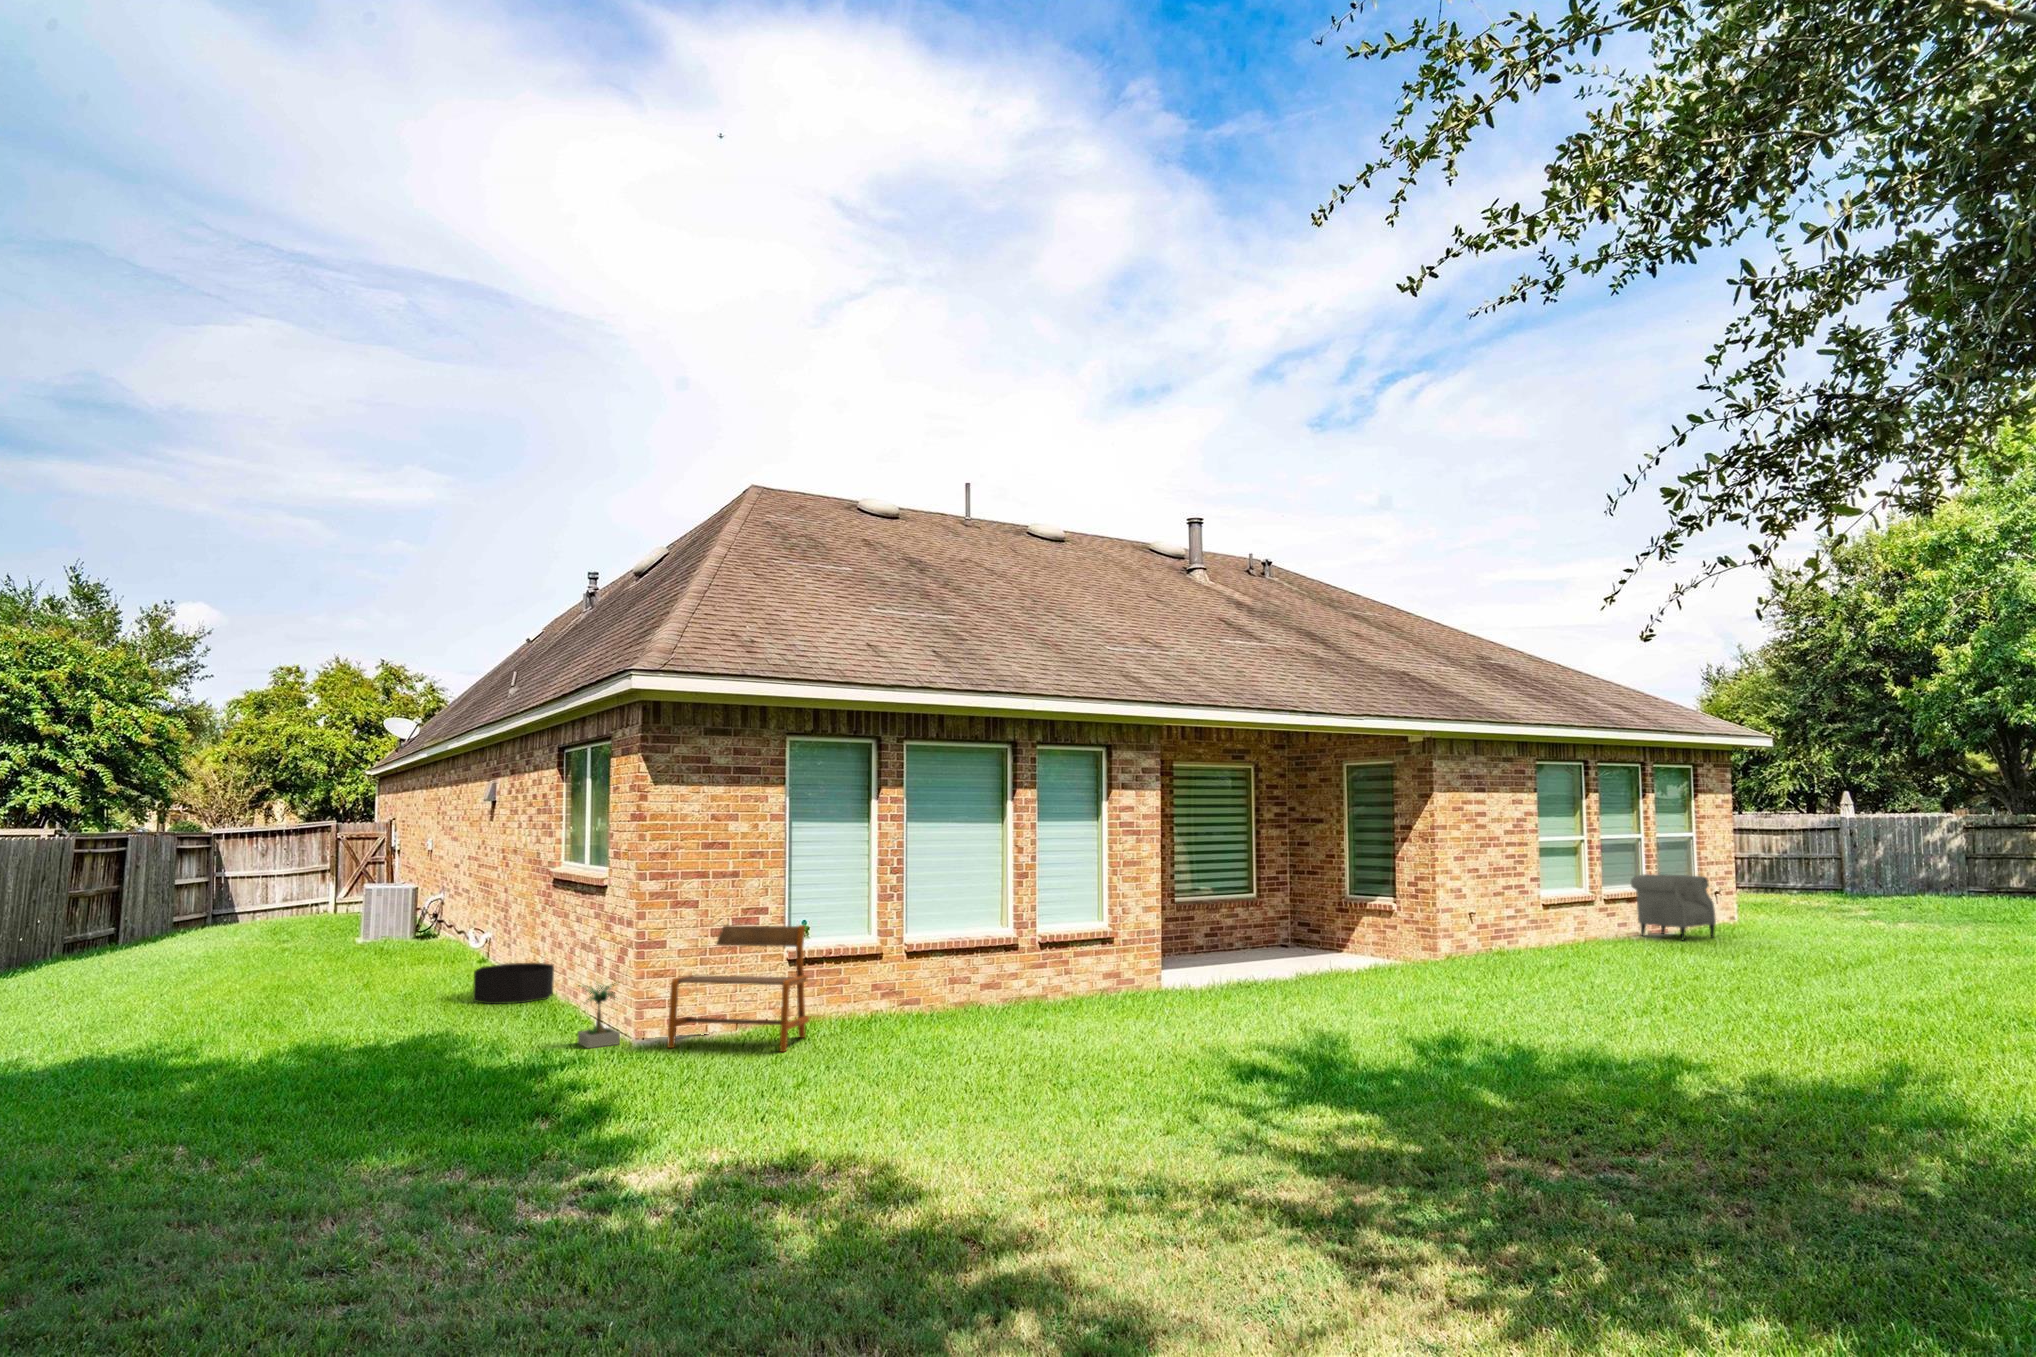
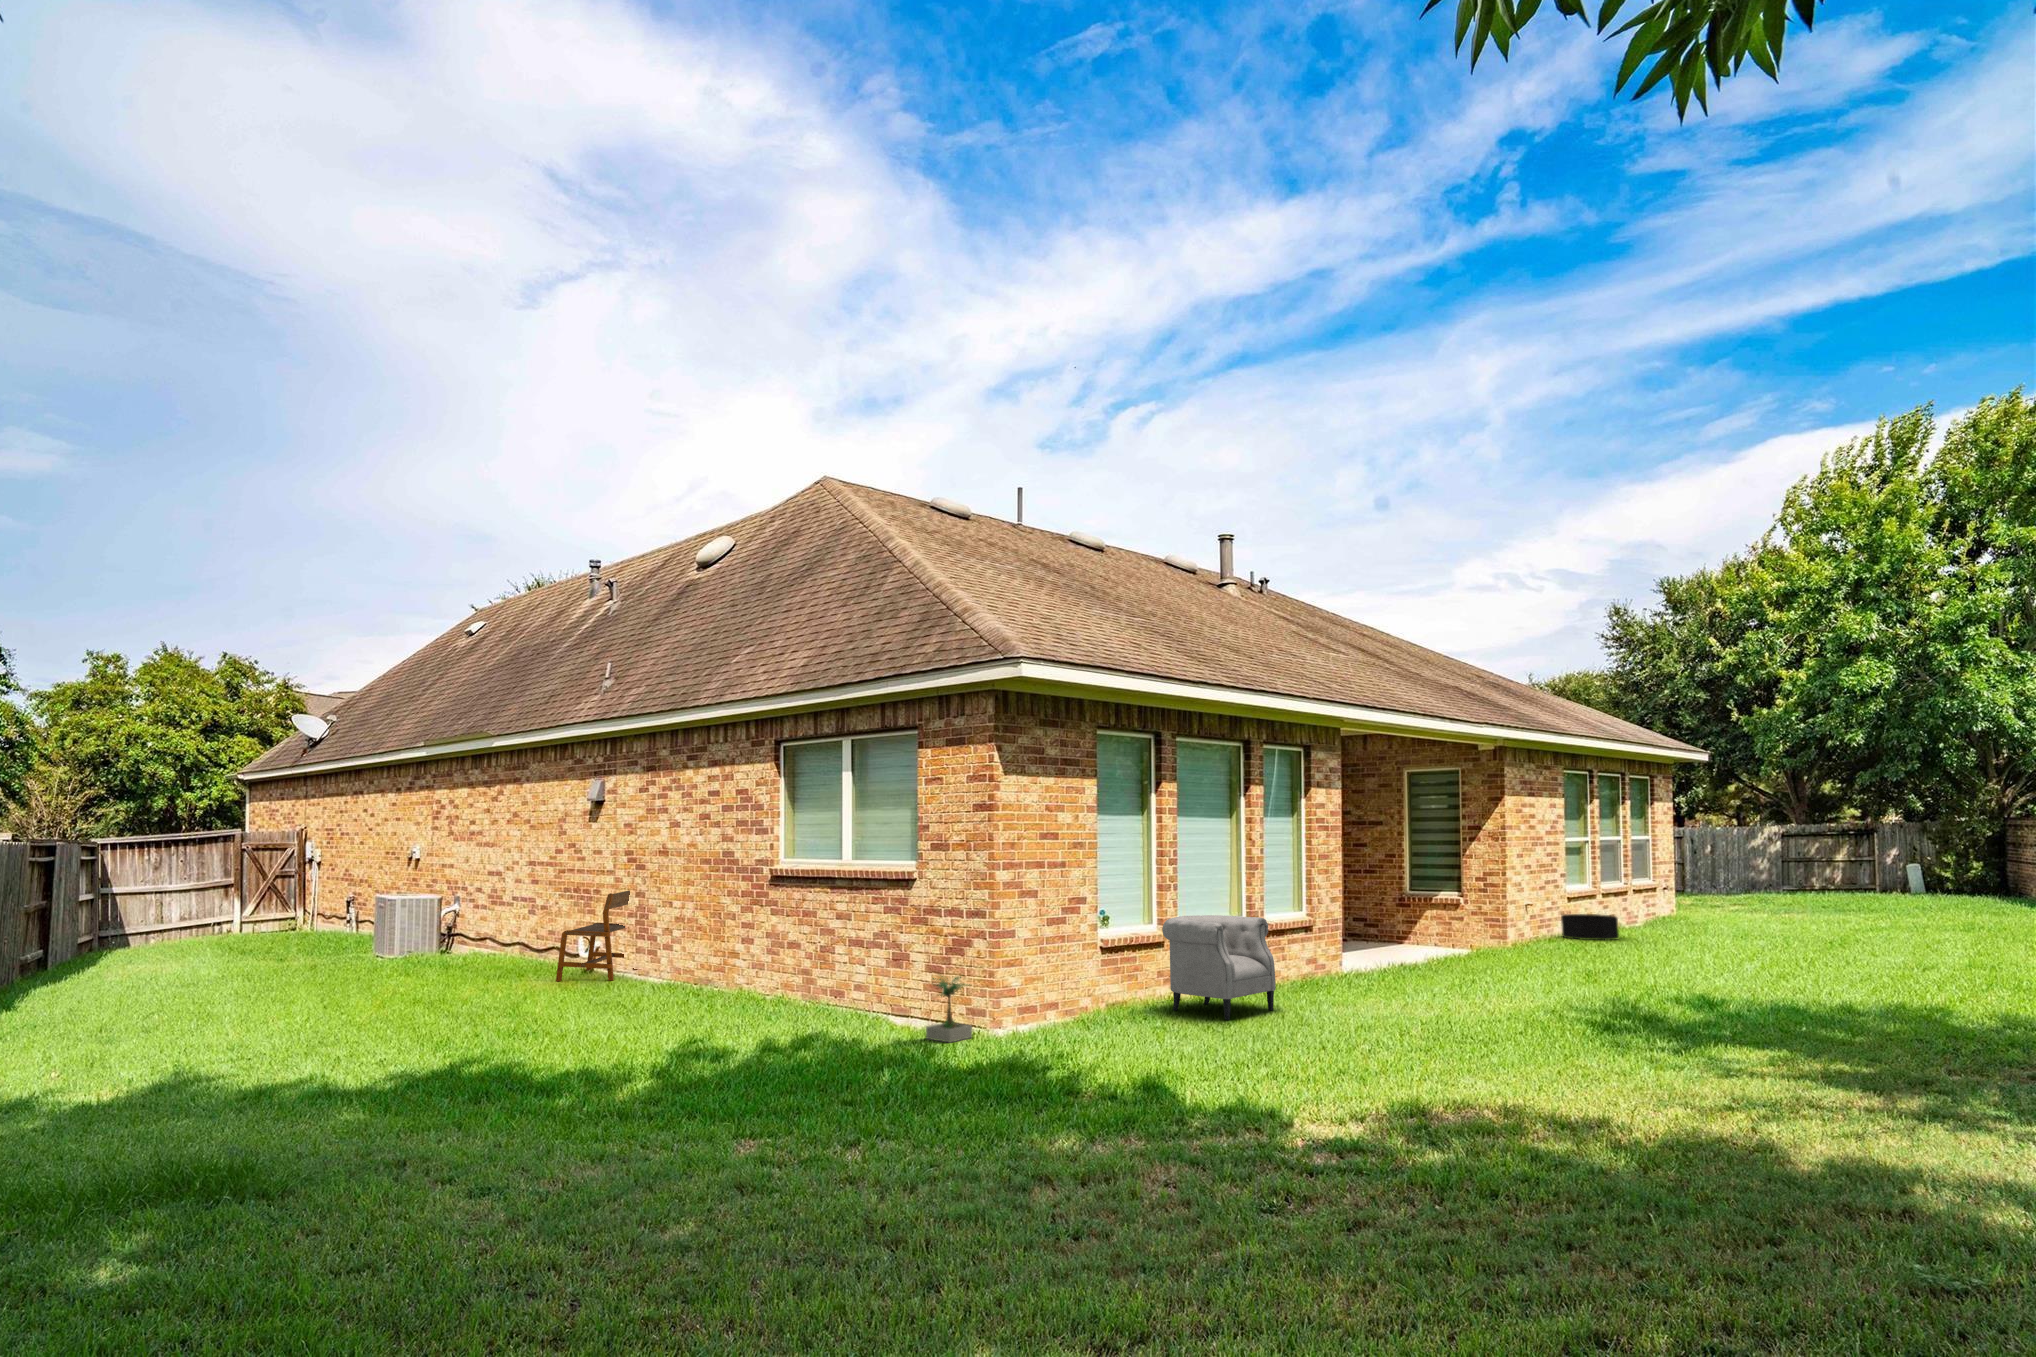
chair: present [1631,874,1716,941] -> present [1162,915,1276,1020]
bench: present [667,925,809,1052] -> present [556,891,638,981]
basket: present [473,963,554,1004] -> present [1561,914,1619,940]

